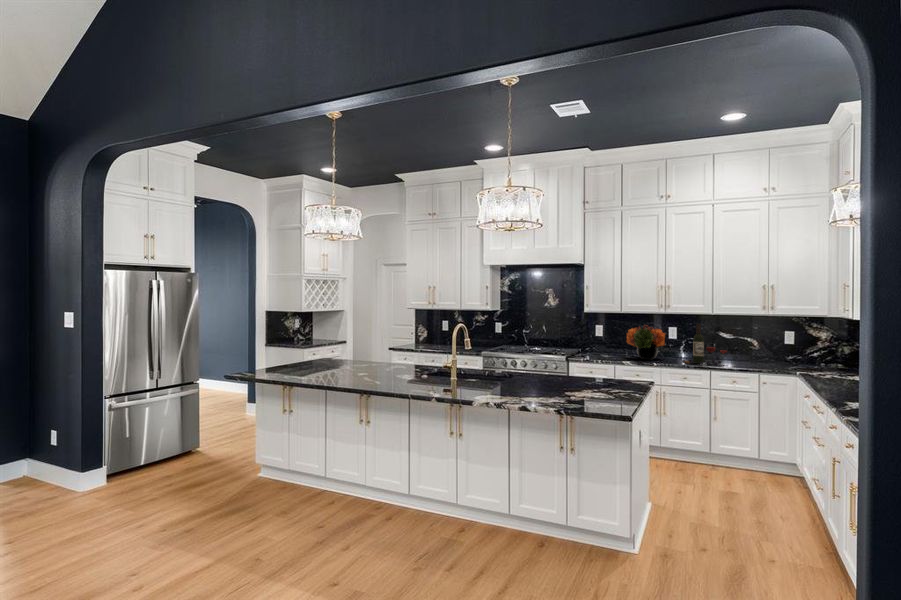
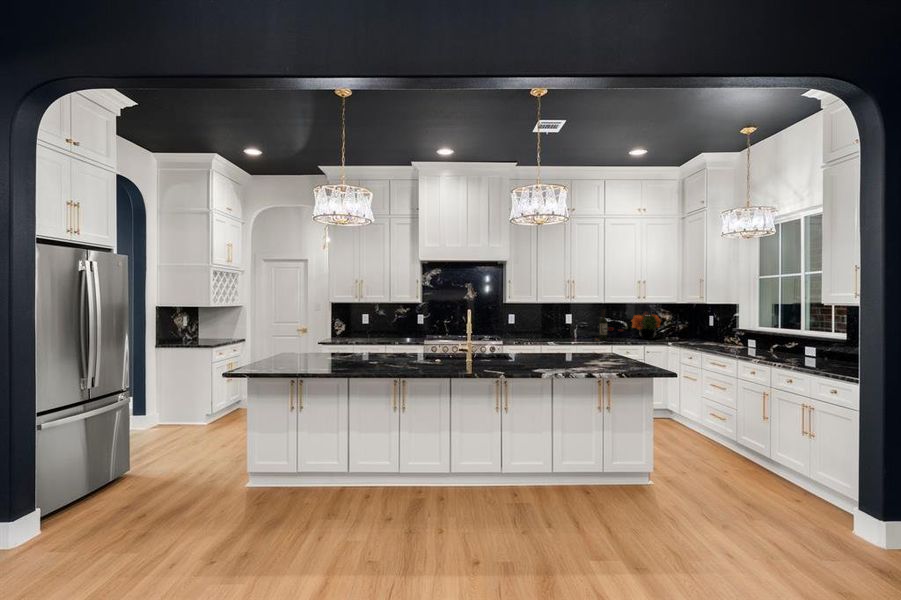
flower arrangement: present [627,325,665,359] -> present [631,312,661,339]

